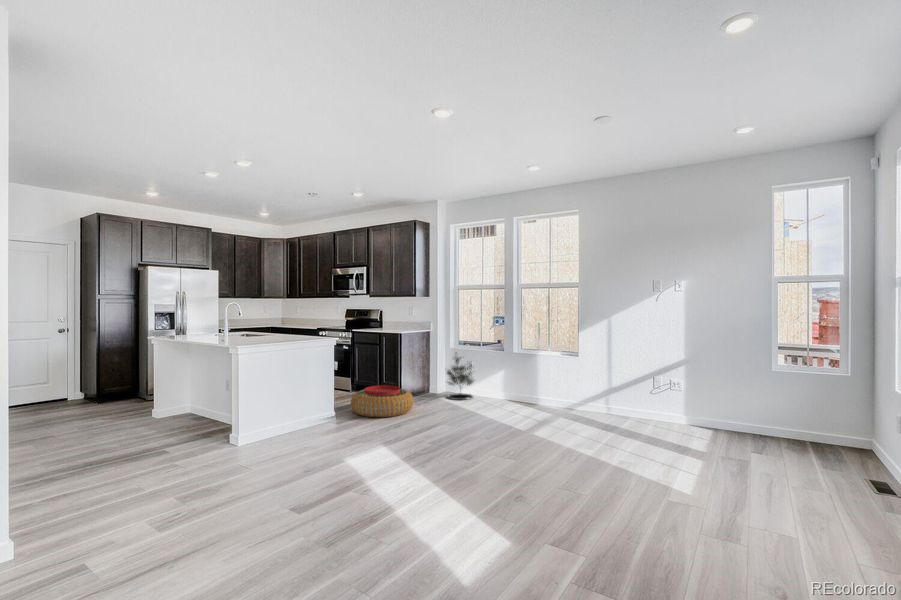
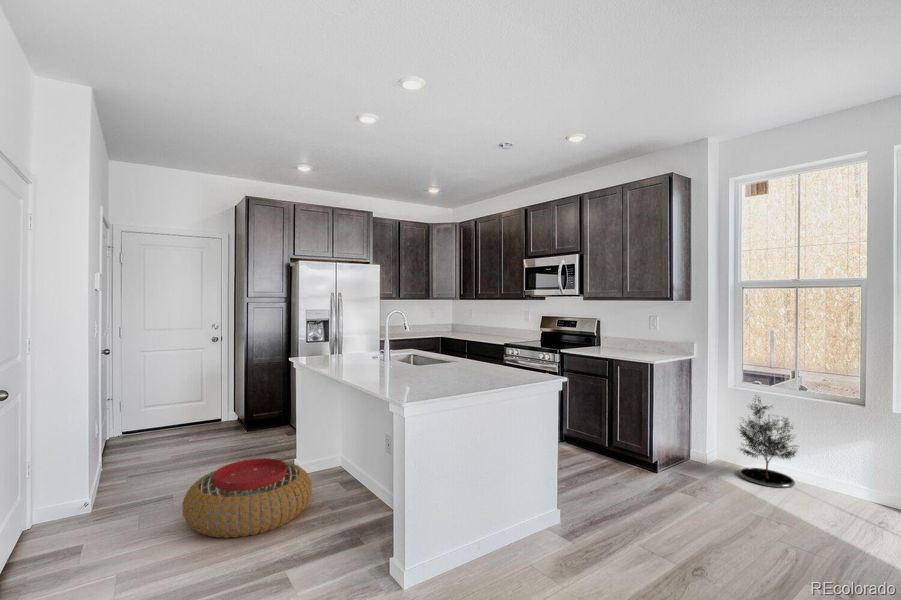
pouf: present [351,385,414,417] -> present [182,458,312,538]

